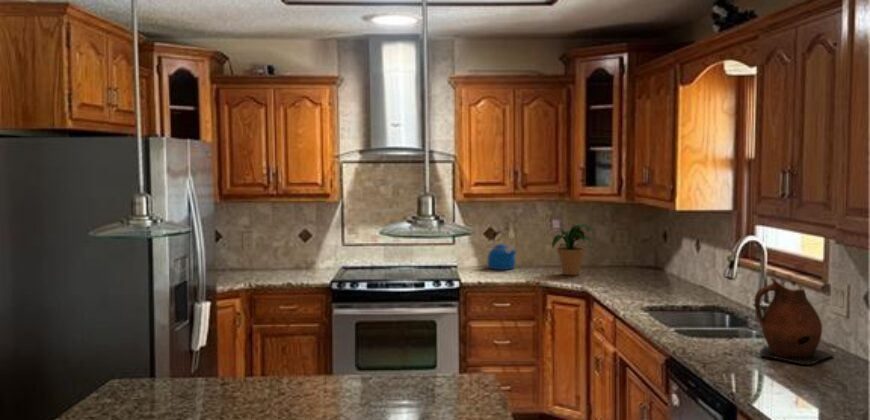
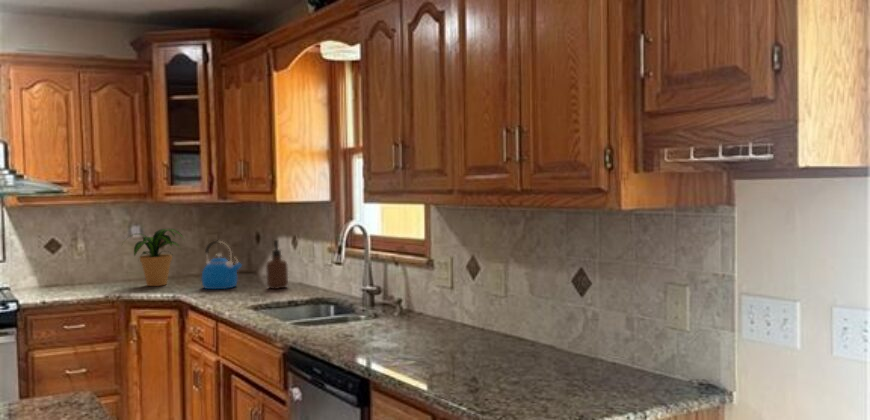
kettle: present [488,231,516,270] -> present [201,240,241,289]
soap dispenser: none [667,243,688,290] -> present [266,240,288,289]
ceramic pitcher: present [754,277,833,365] -> none [370,254,442,337]

